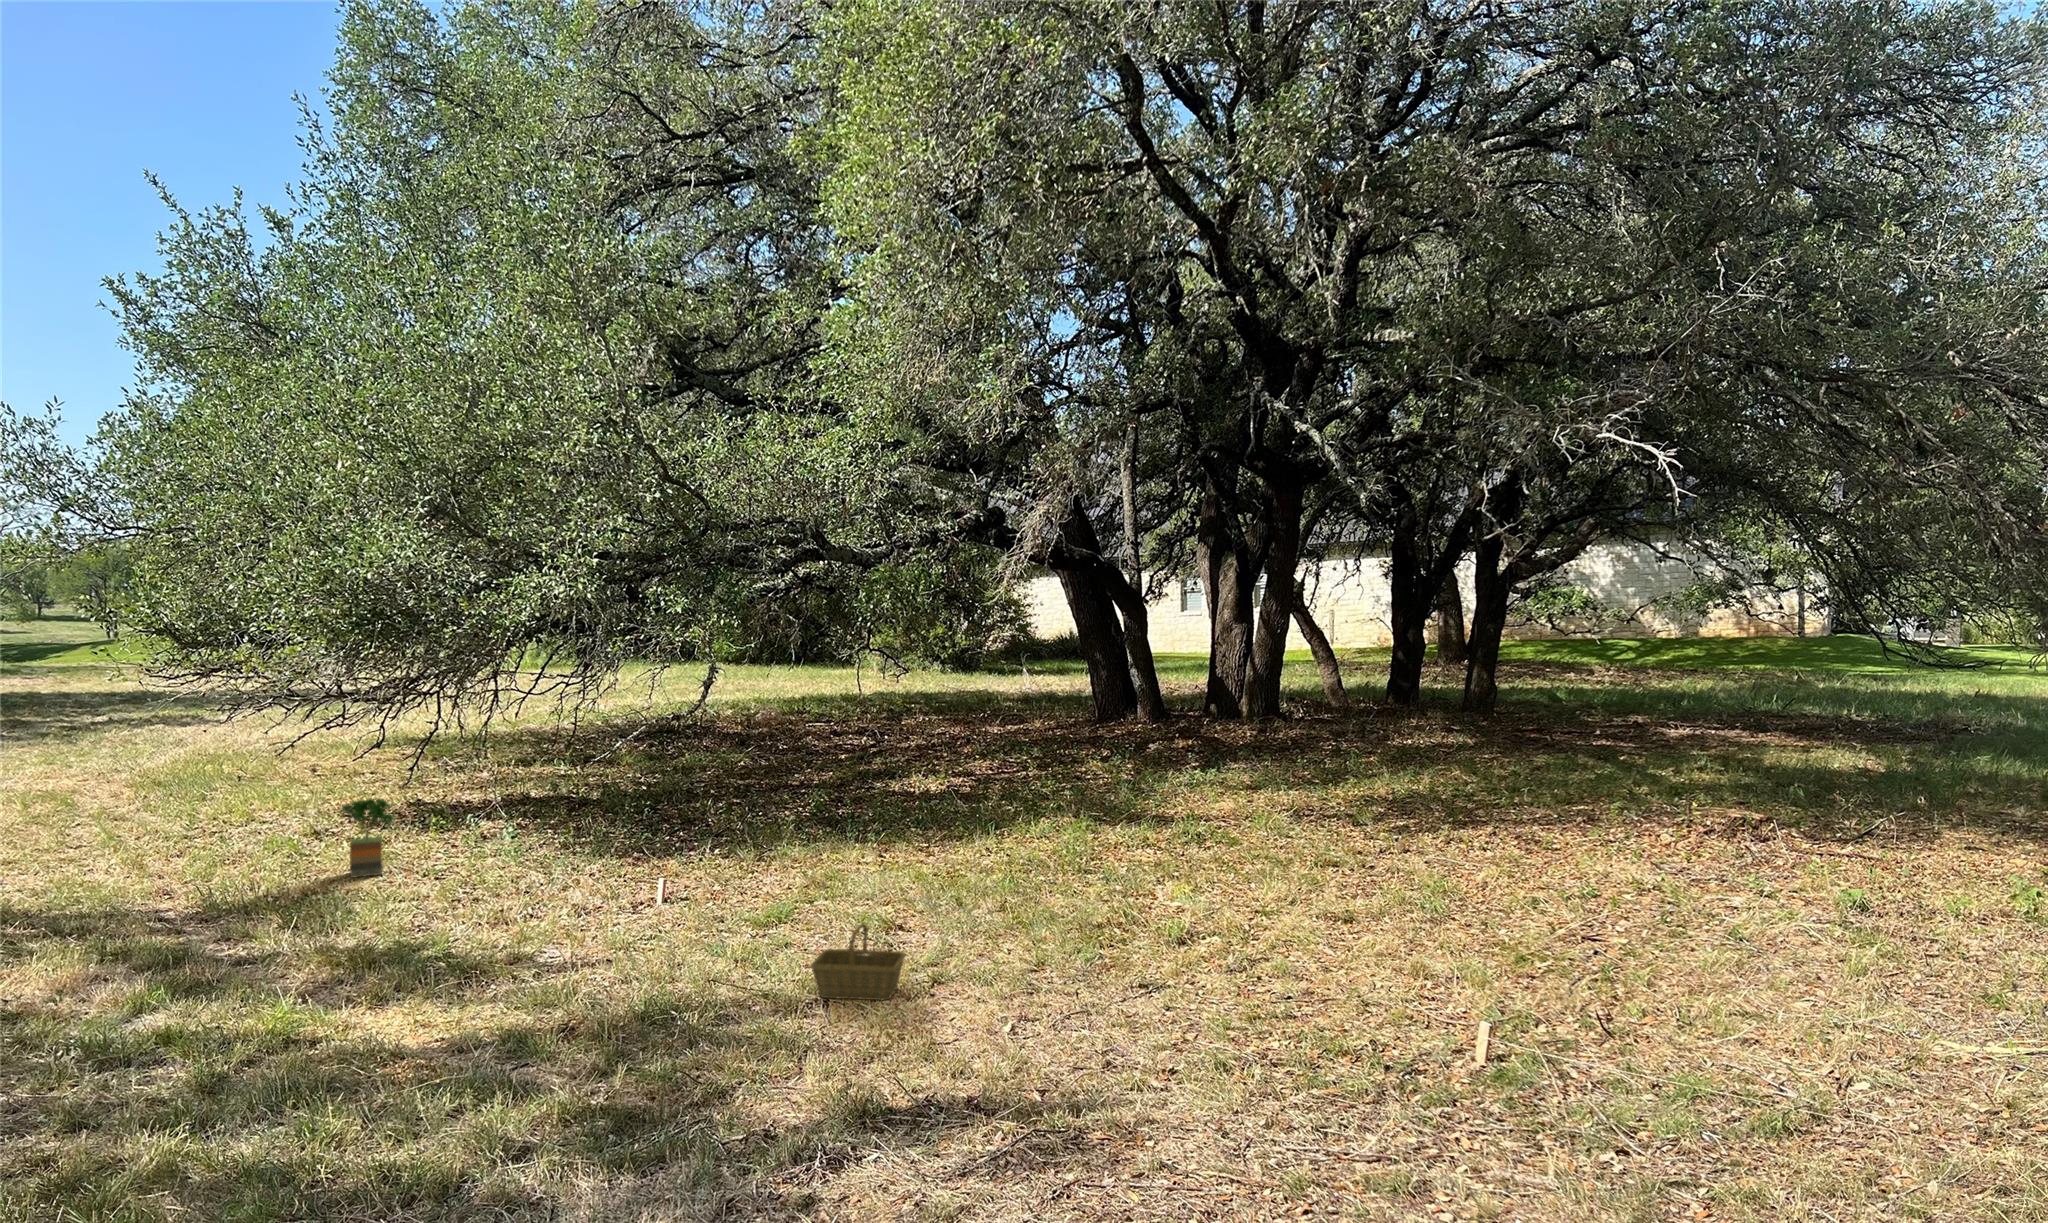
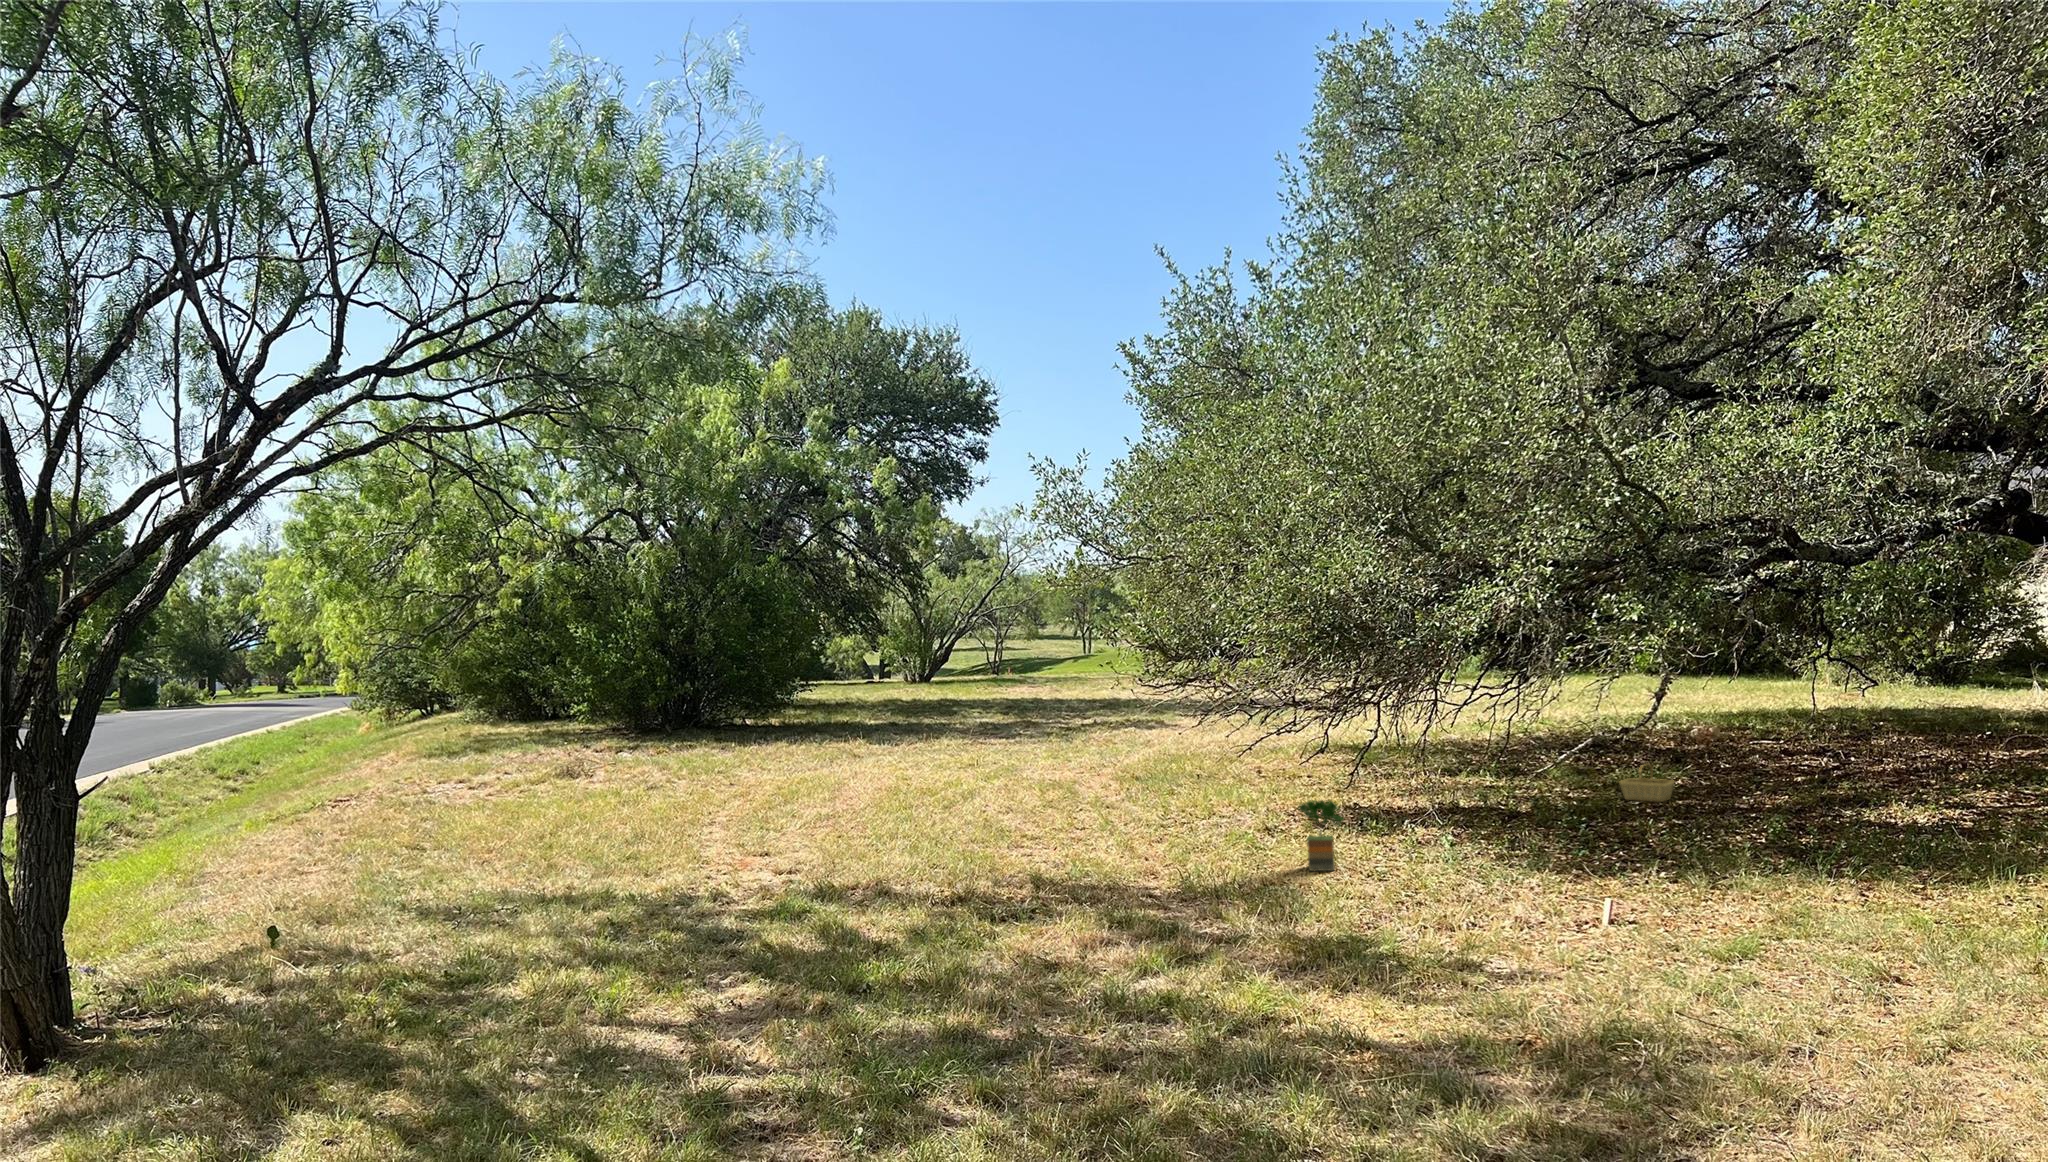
basket: present [811,923,906,1000] -> present [1619,765,1674,802]

